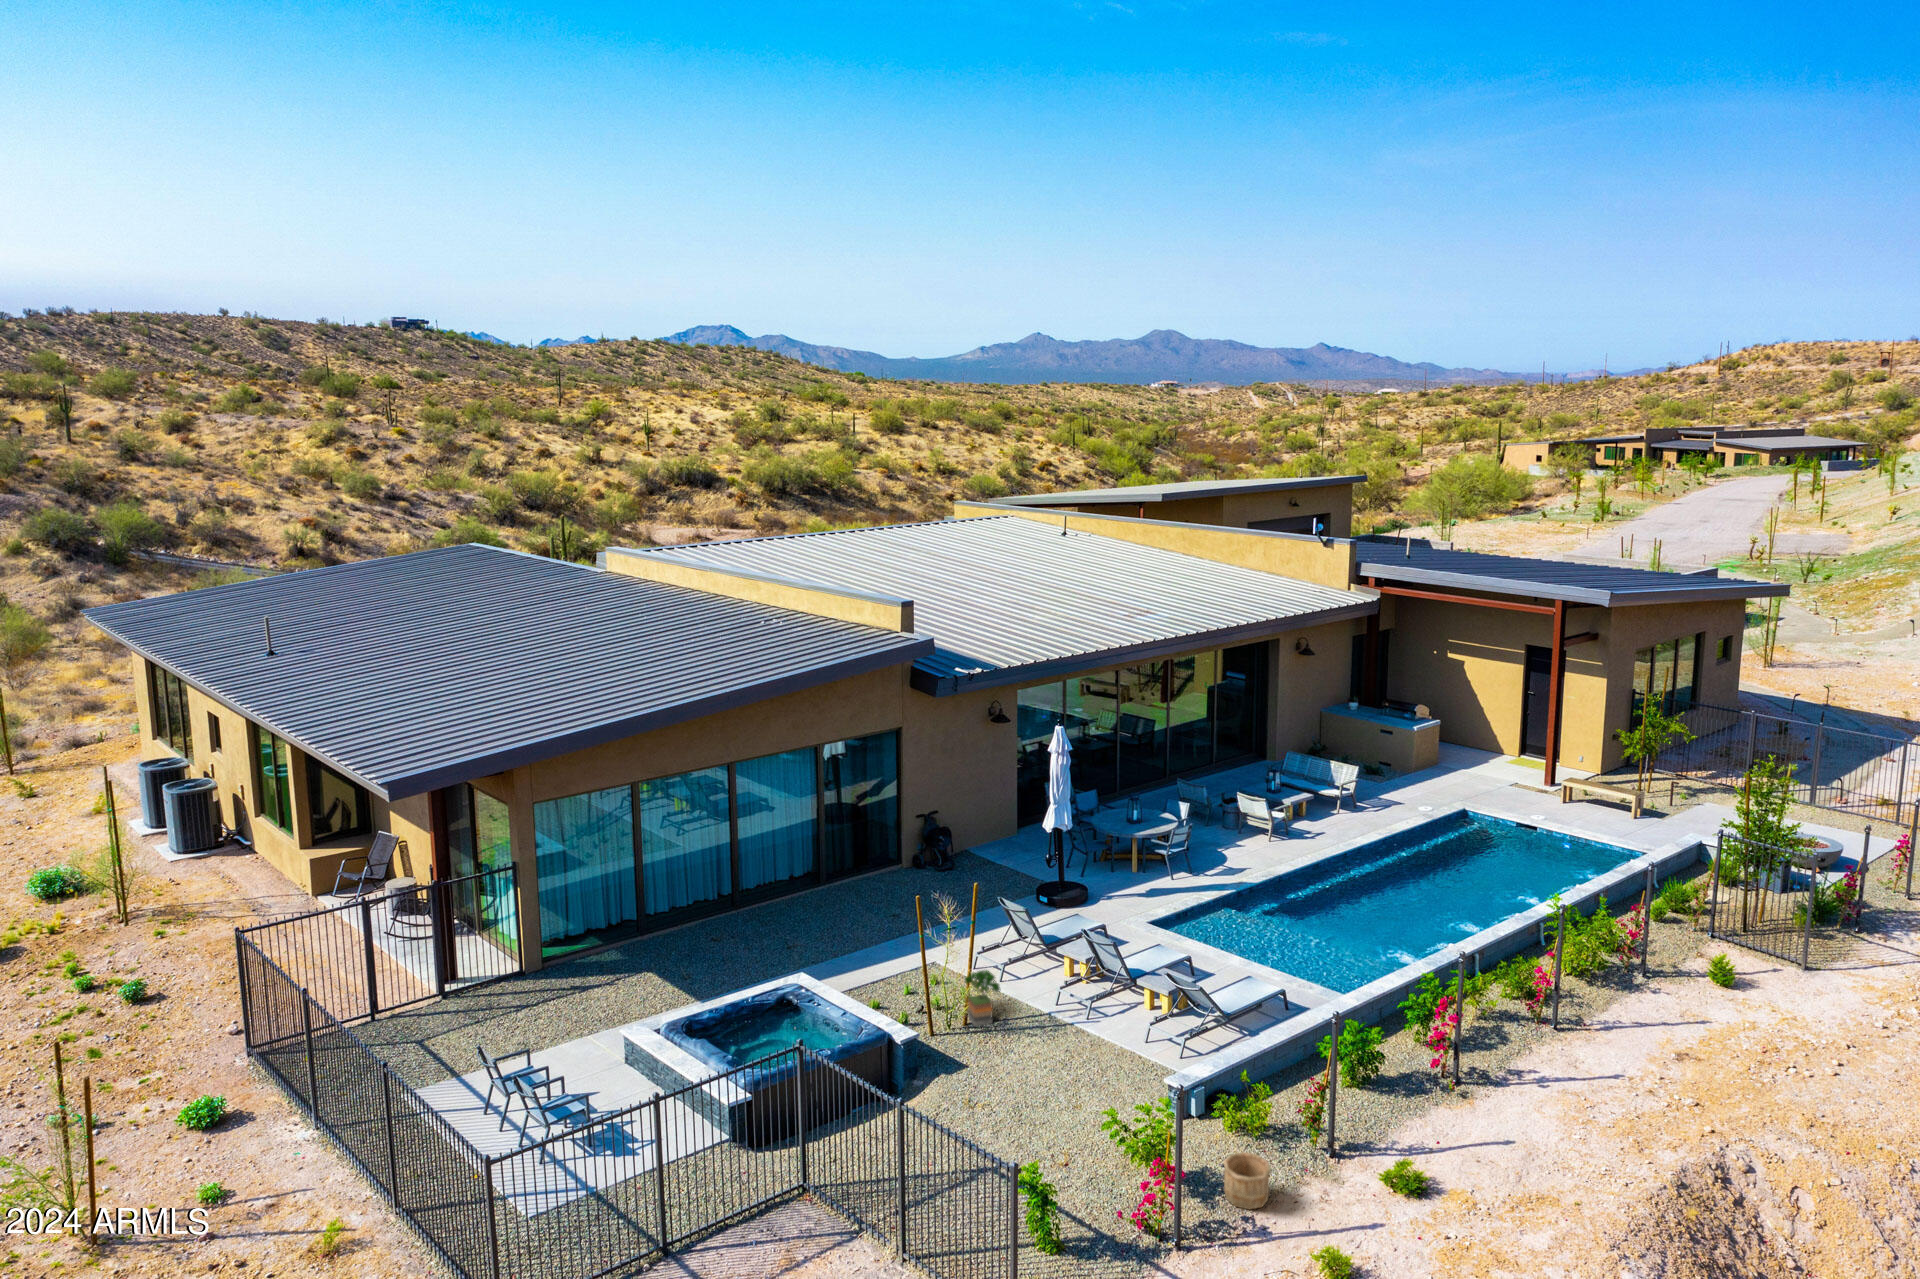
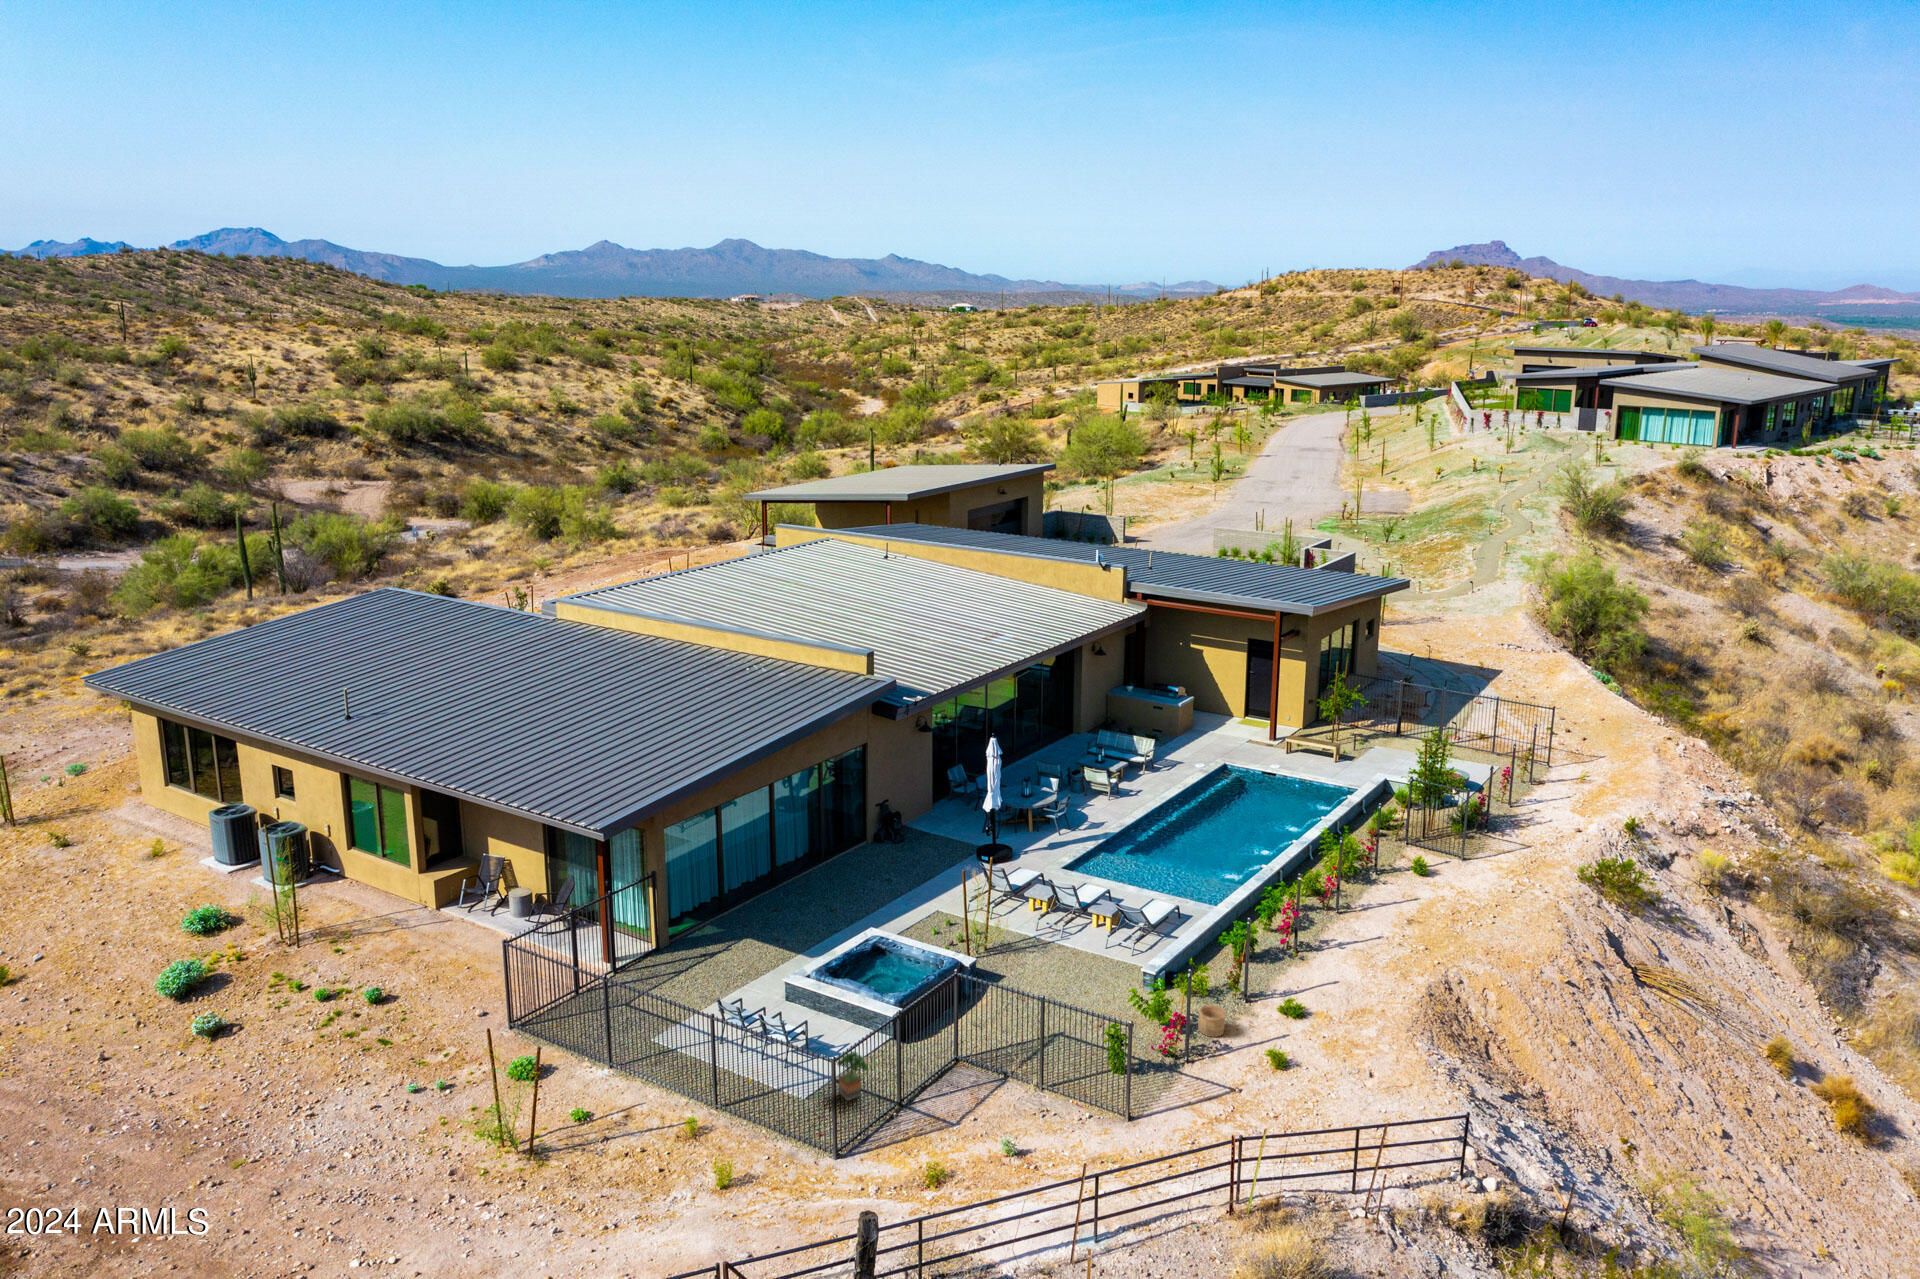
potted tree: present [964,970,1001,1026] -> present [836,1052,868,1100]

